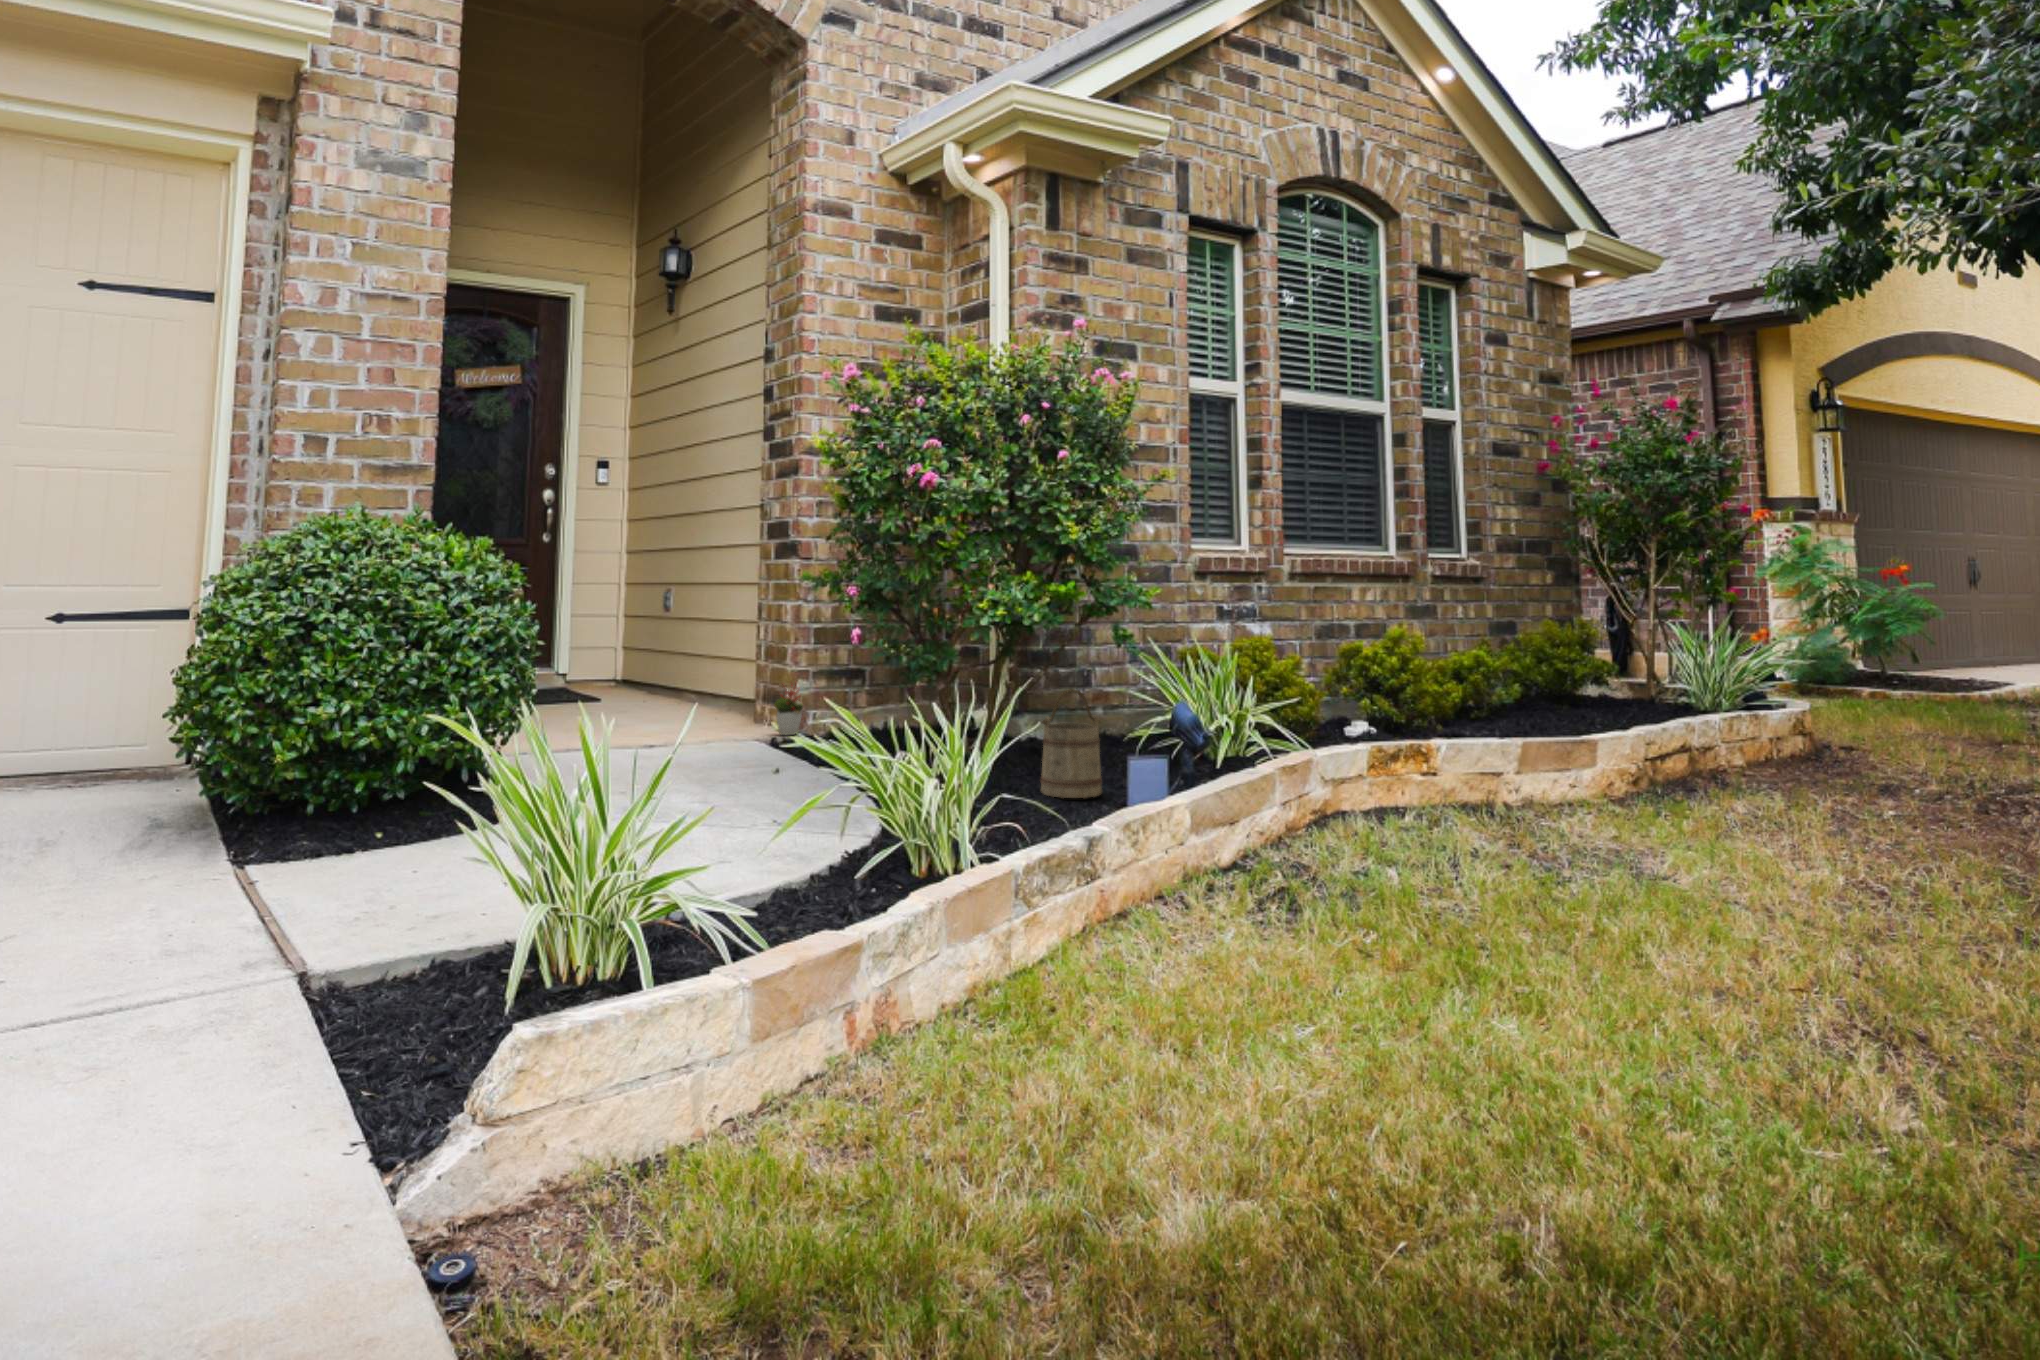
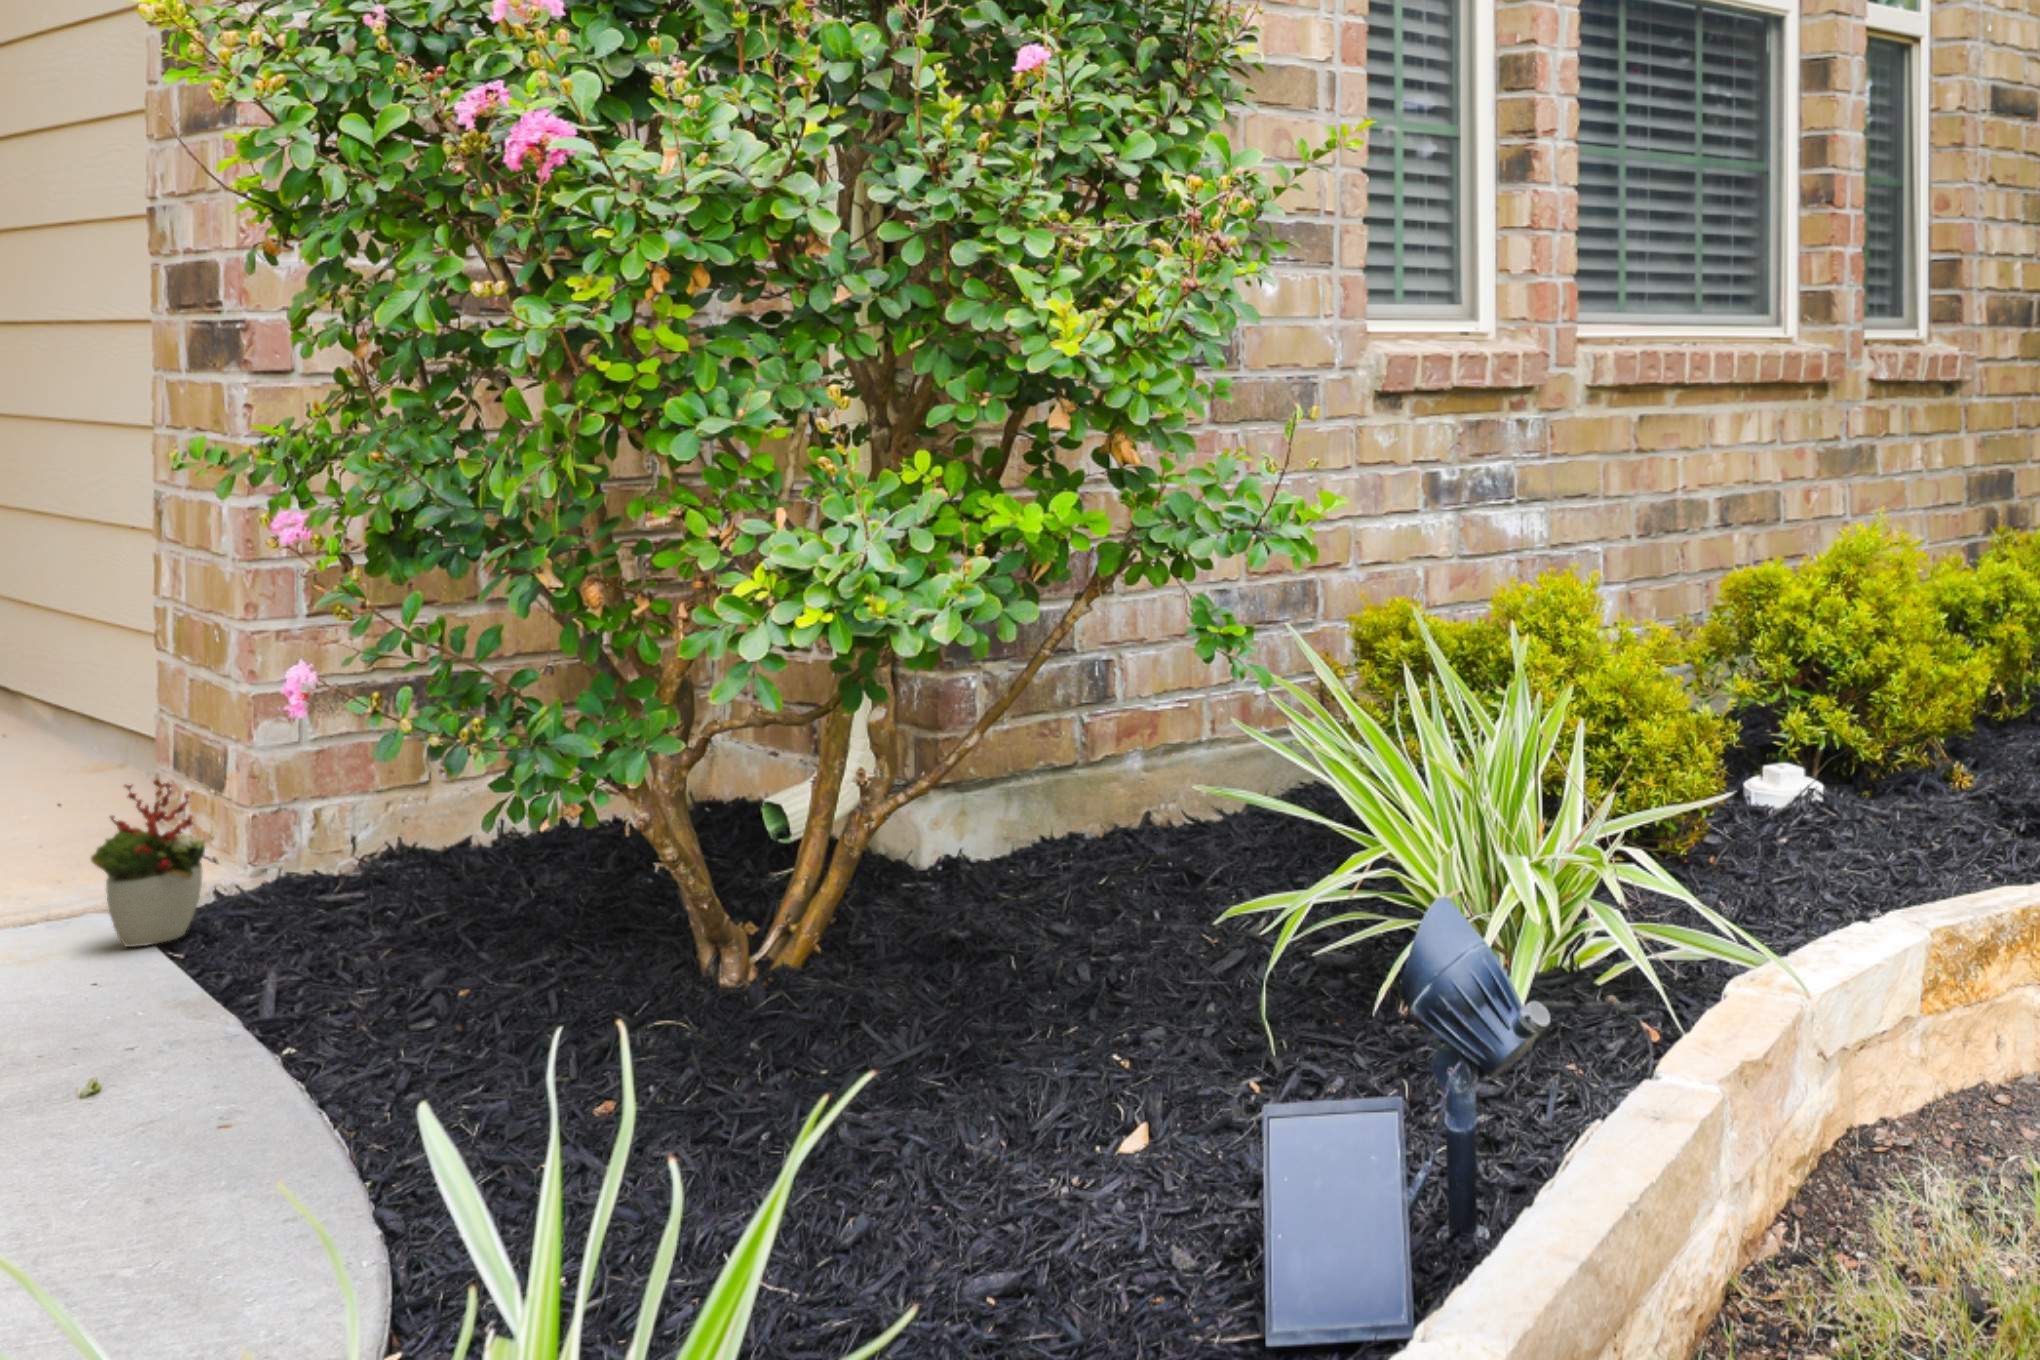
bucket: present [1041,689,1102,798] -> none [953,861,1162,1240]

